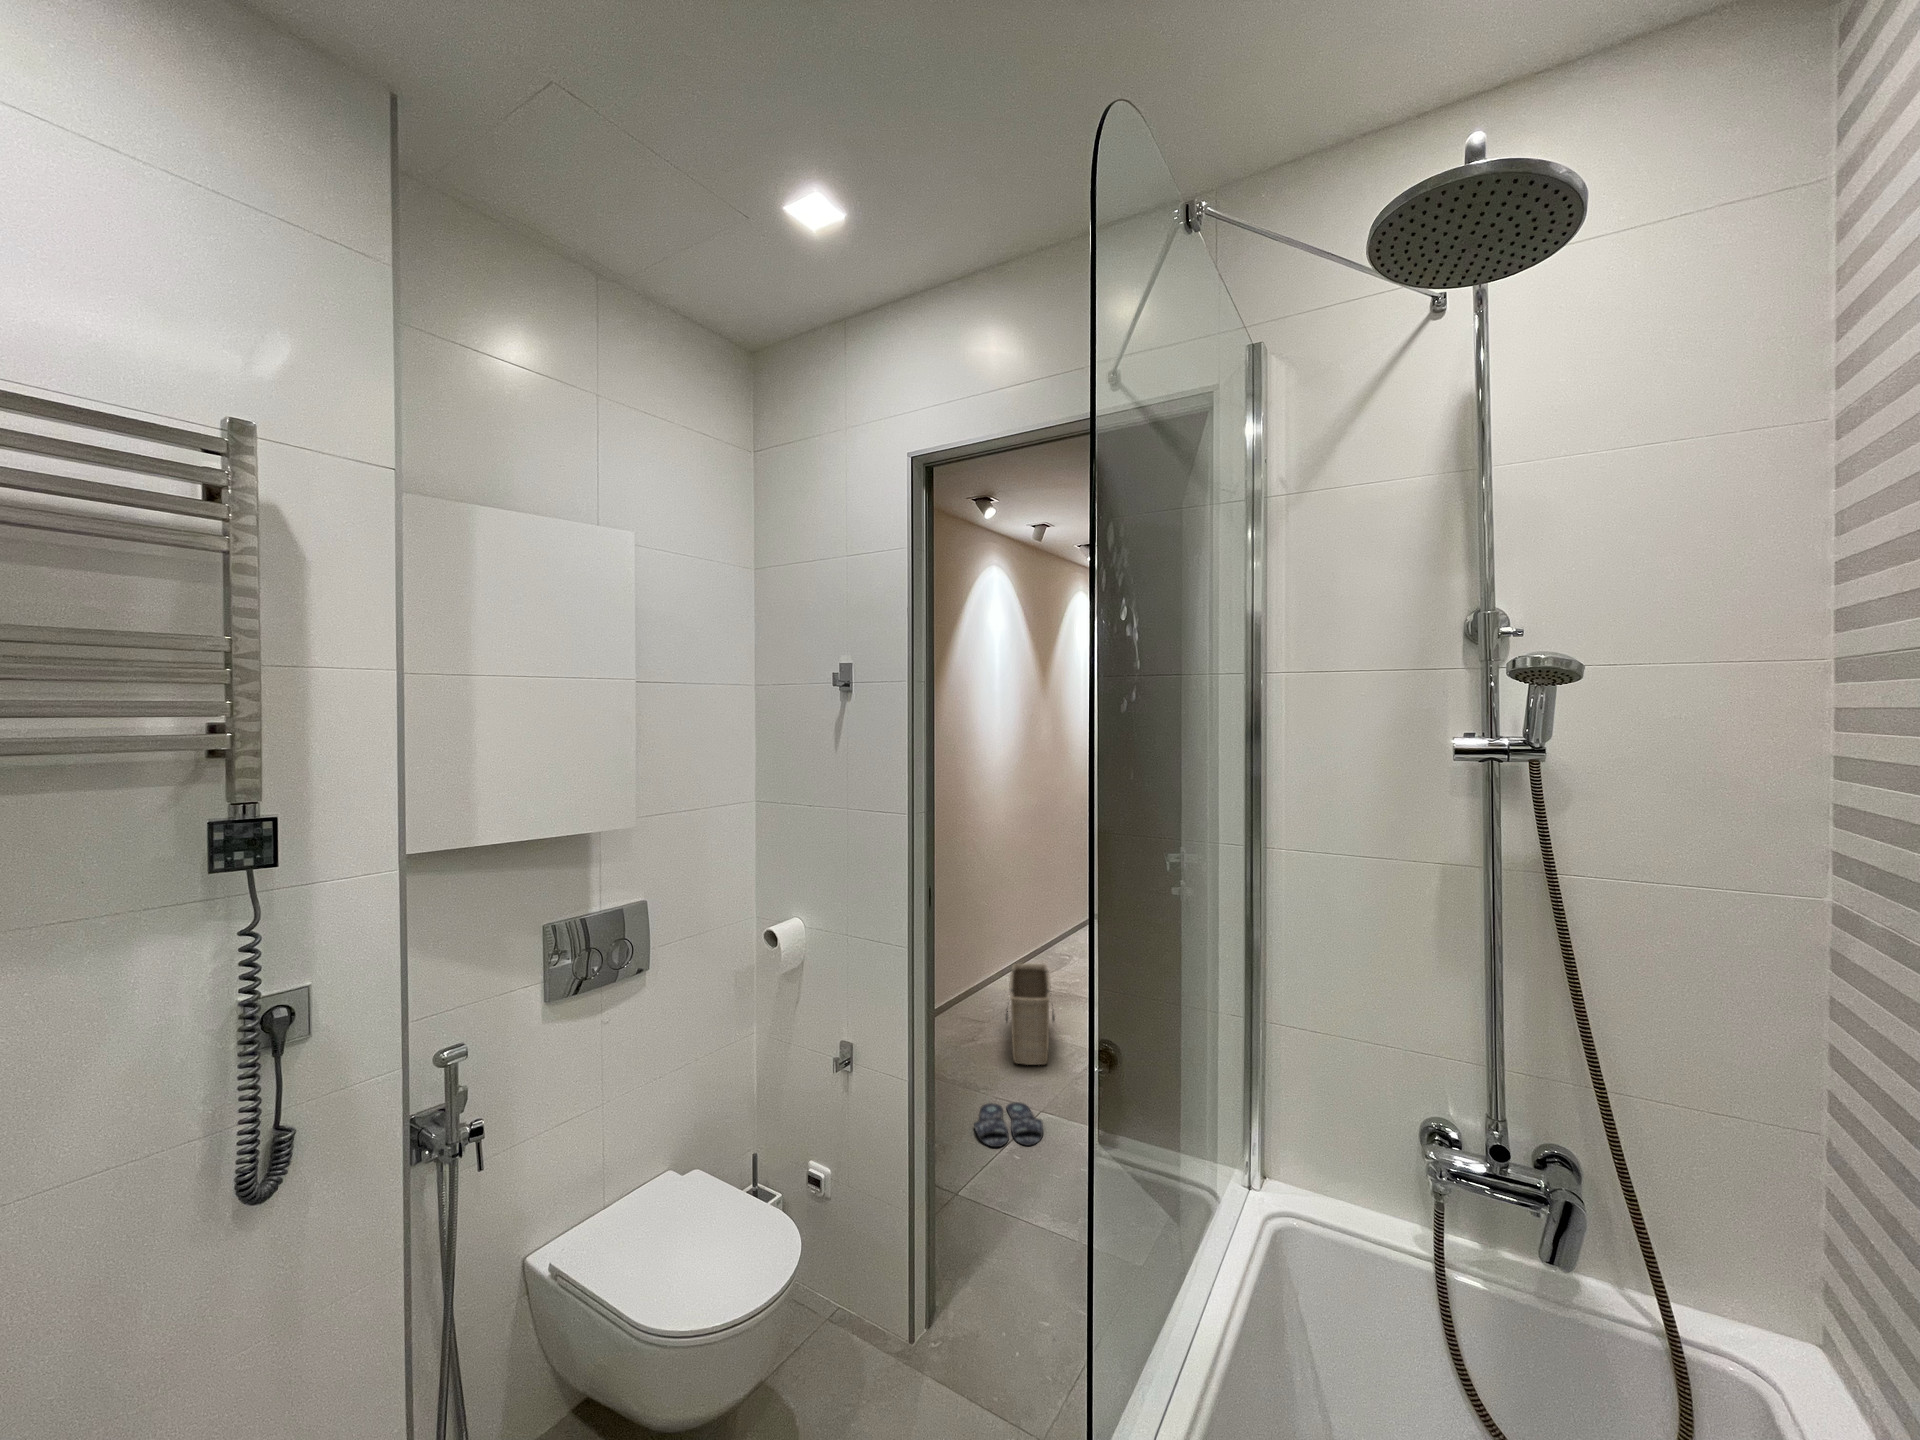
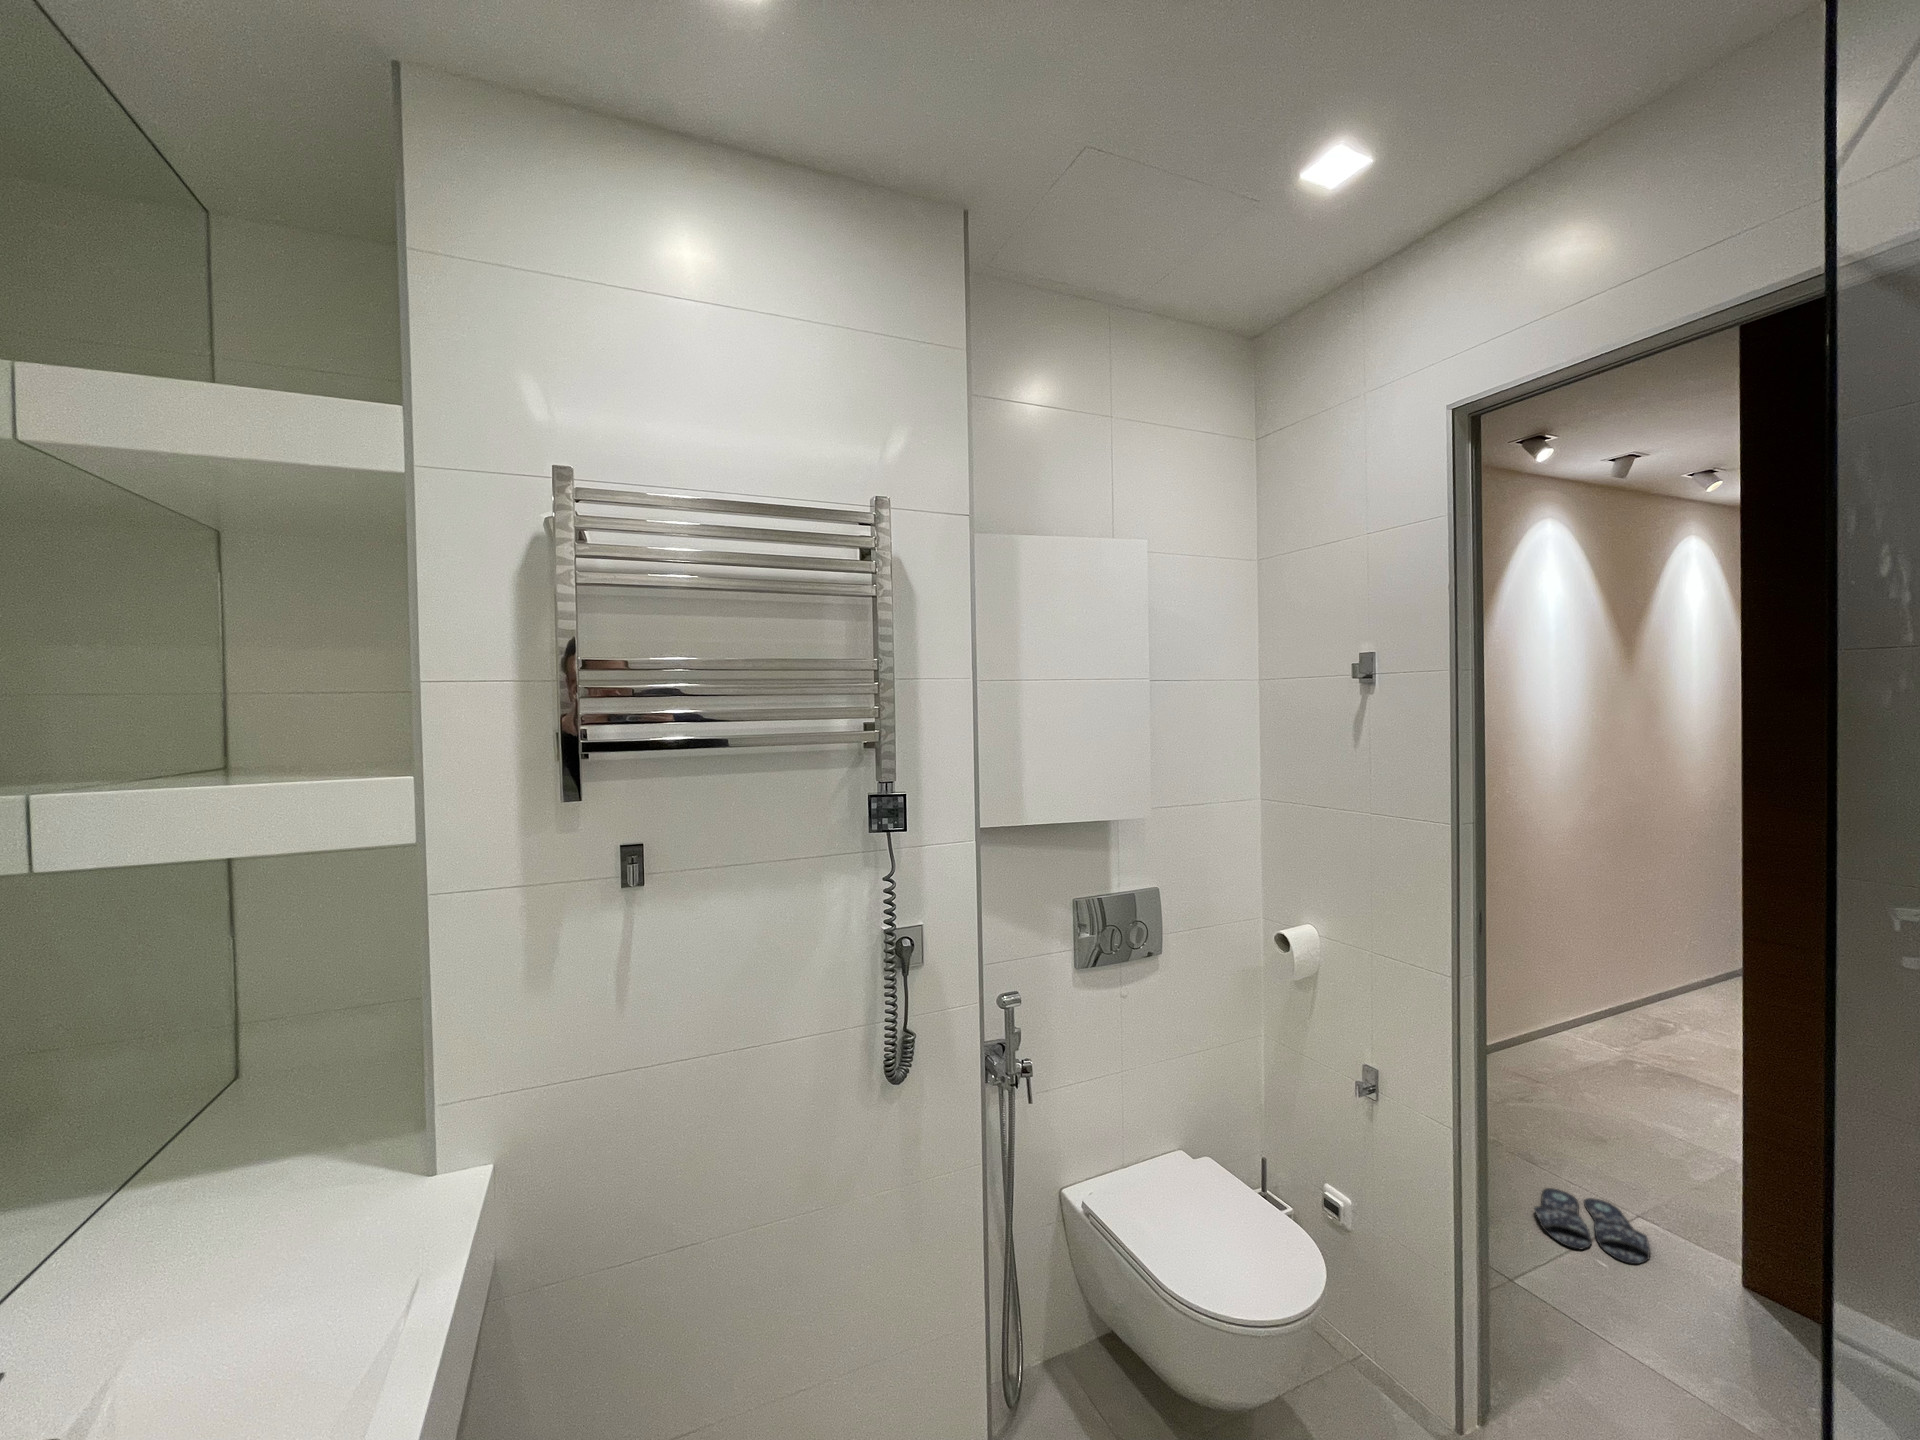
basket: present [1006,964,1055,1065] -> none [1575,1021,1660,1162]

